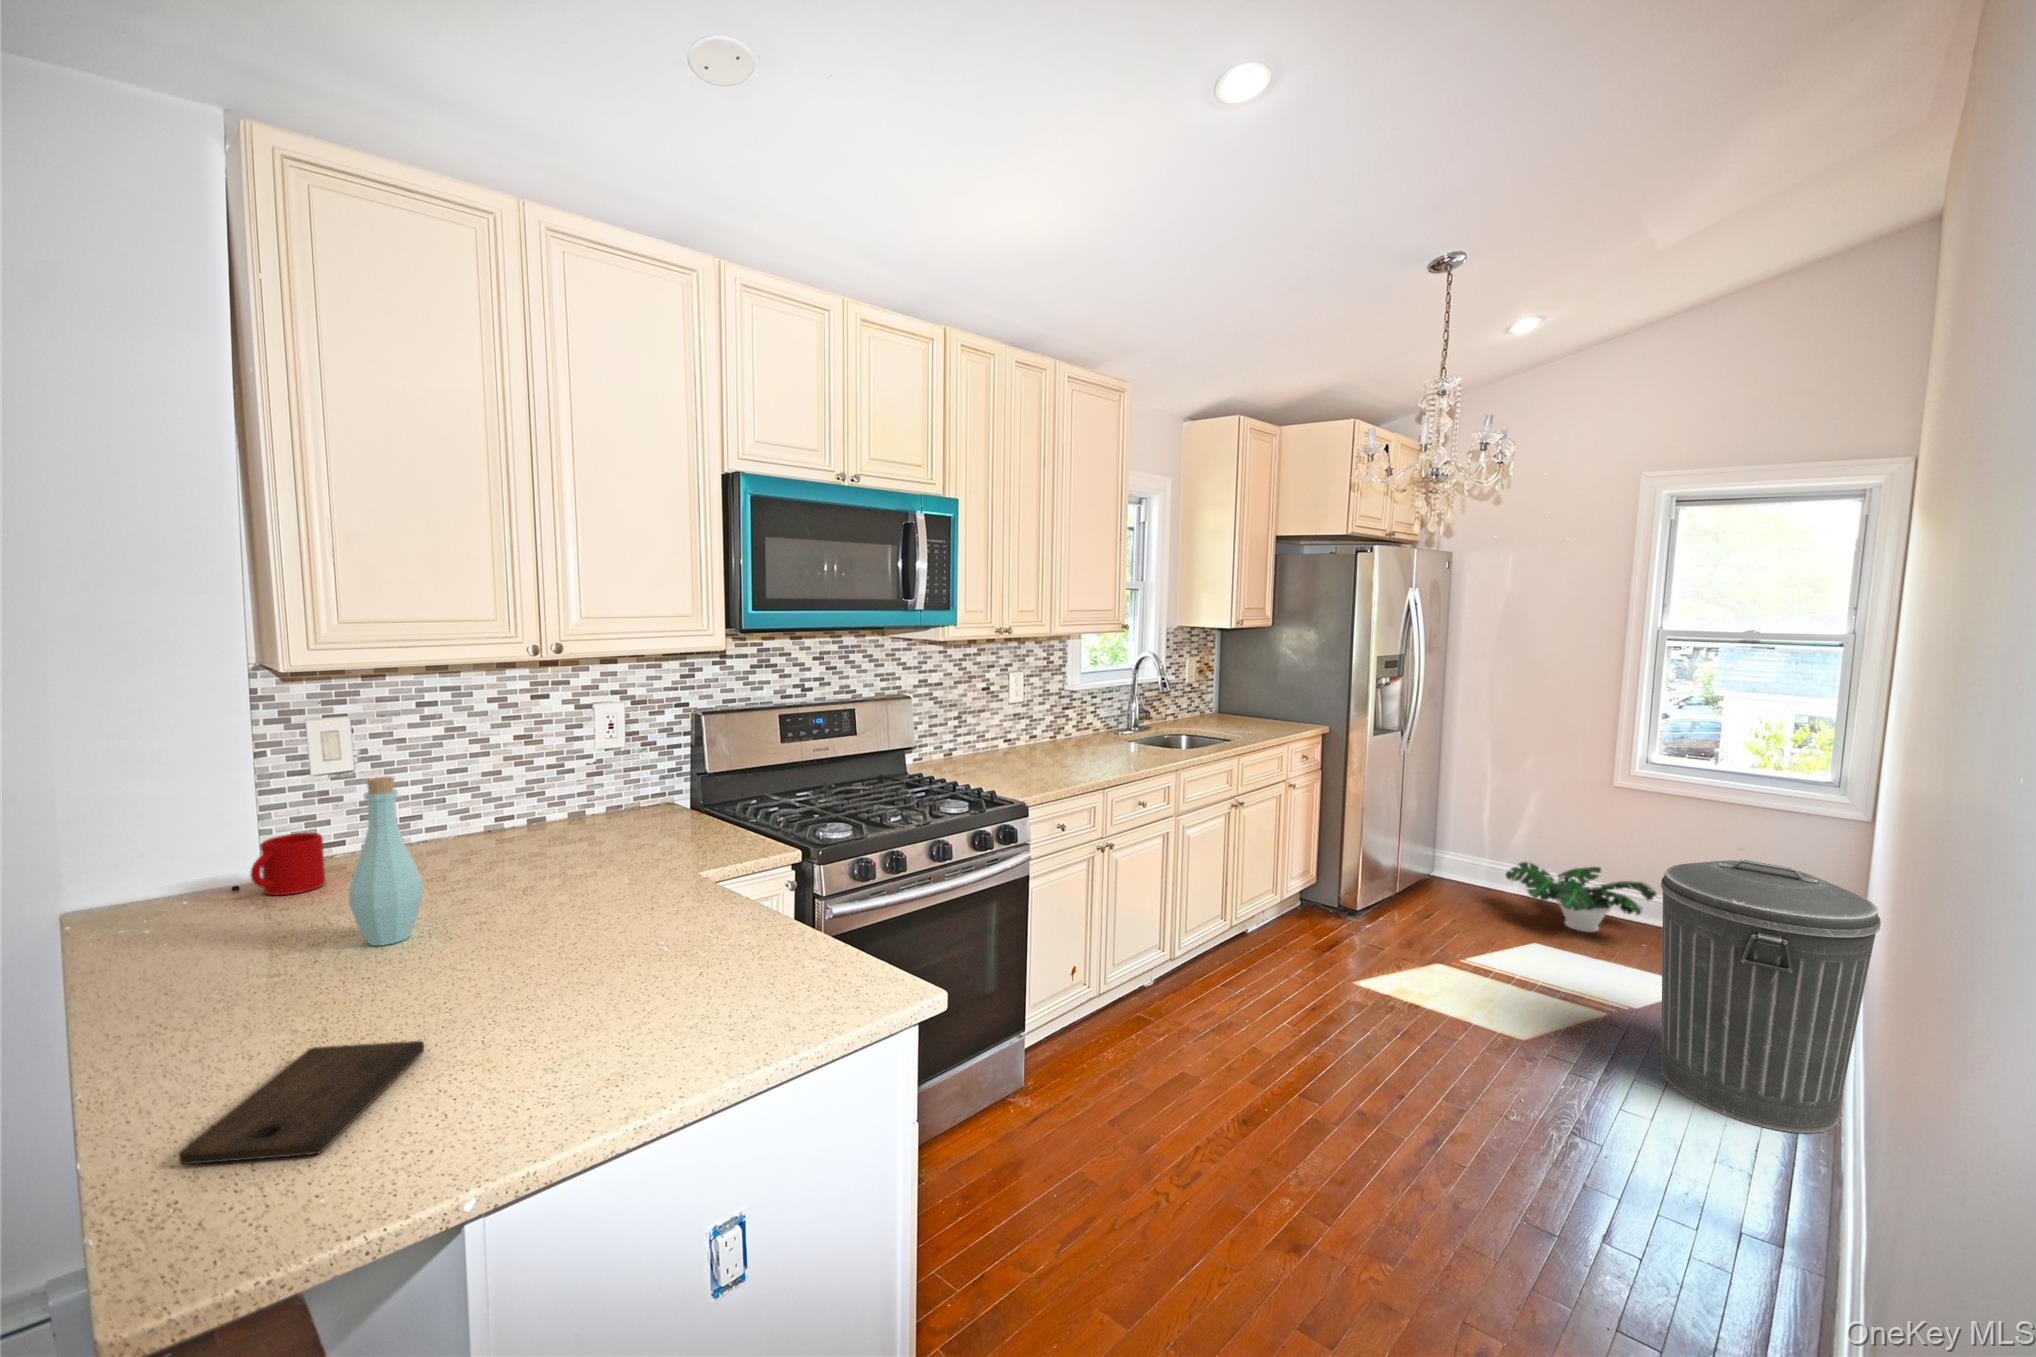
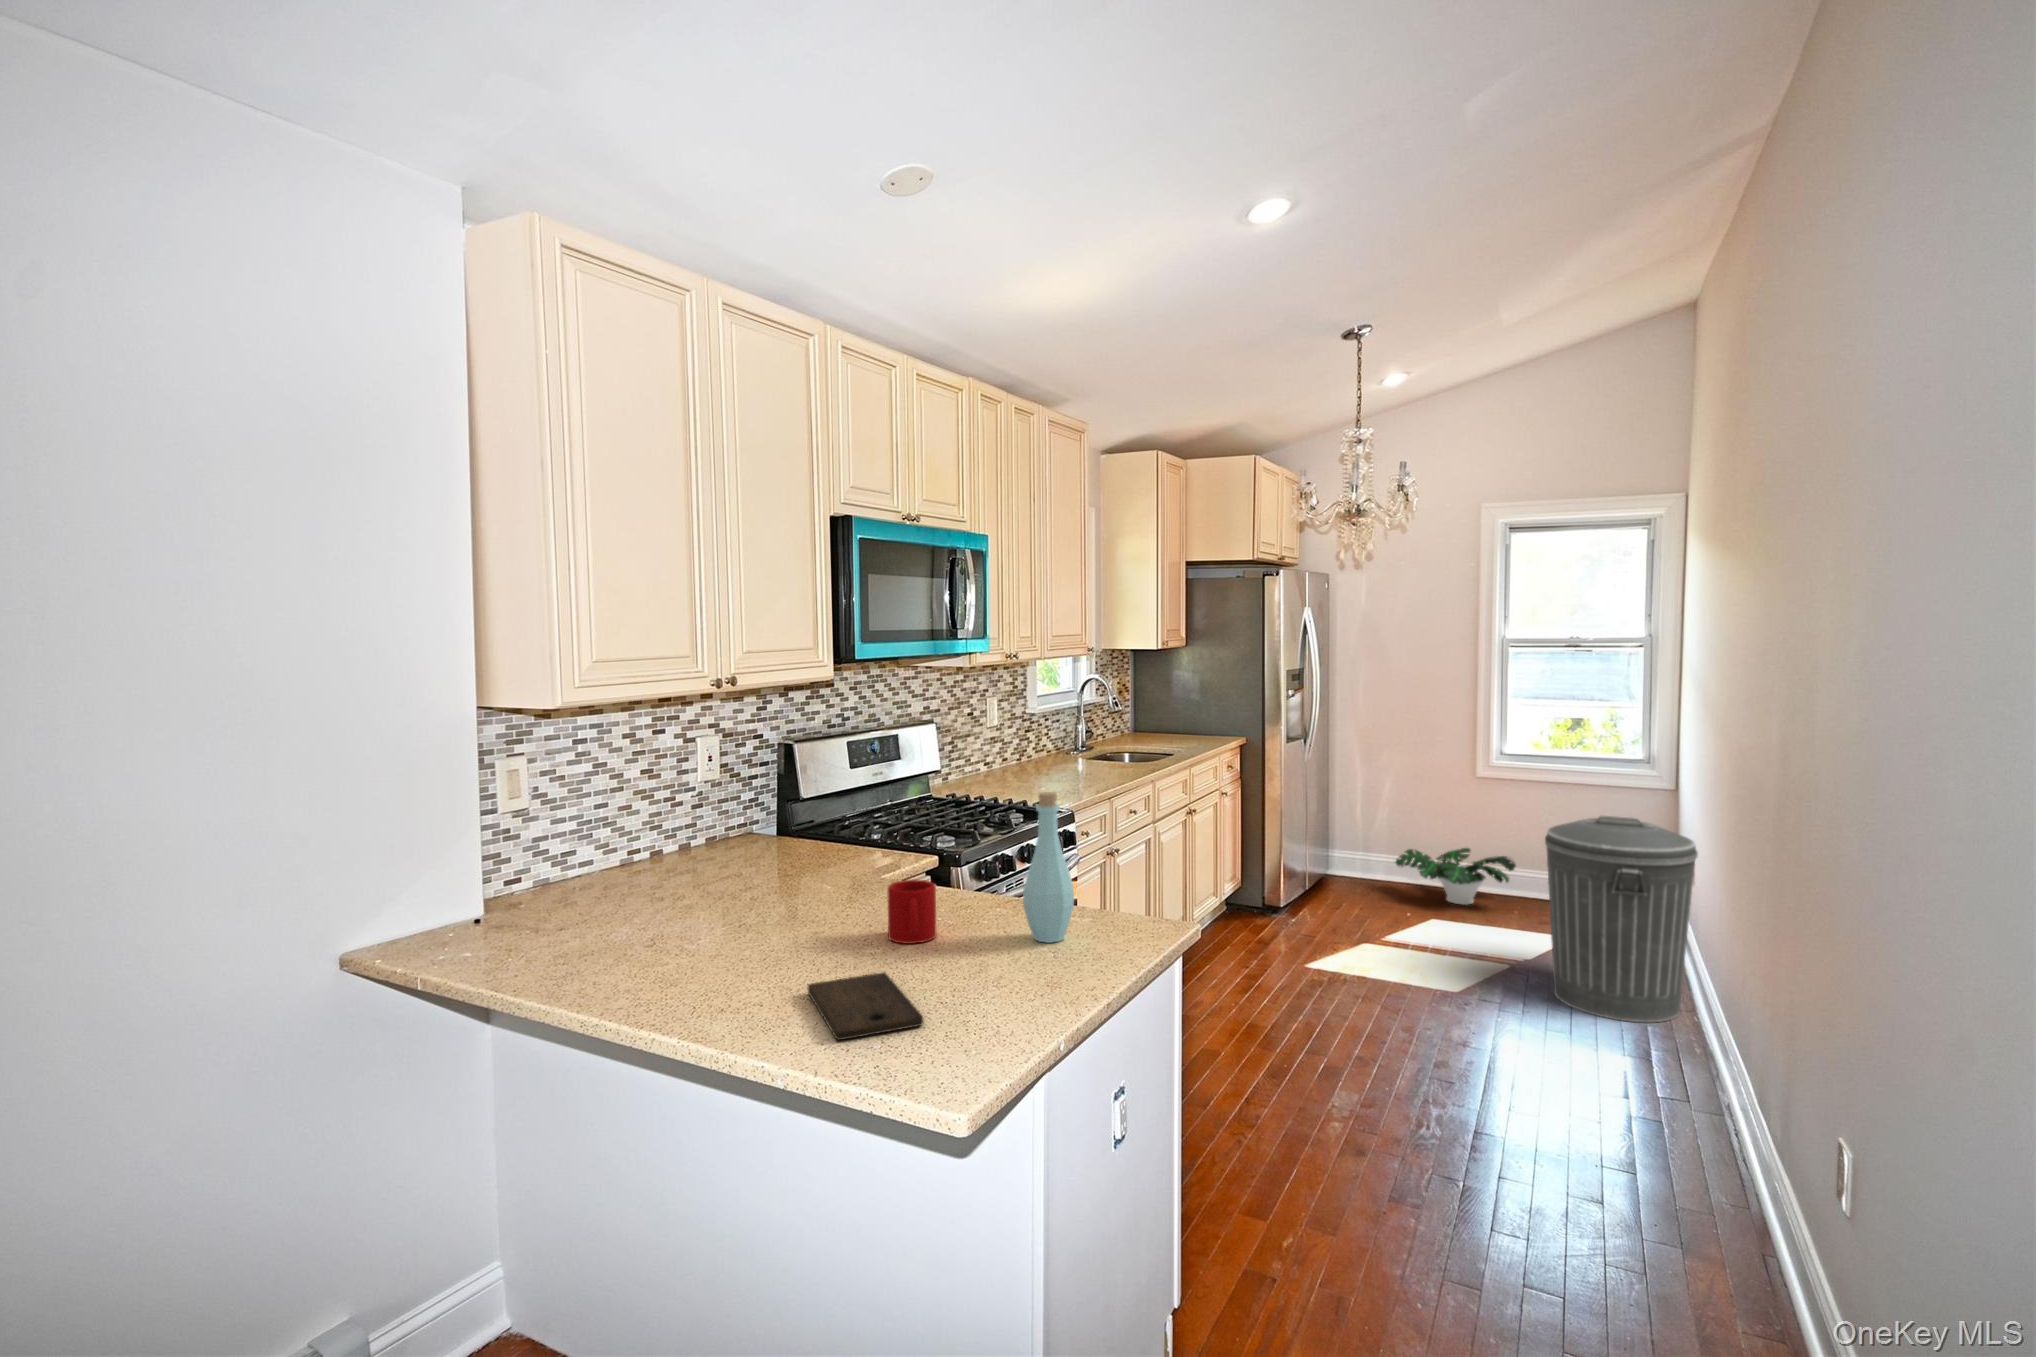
bottle: present [349,777,423,946] -> present [1023,792,1074,943]
mug: present [251,833,325,895] -> present [888,880,937,944]

